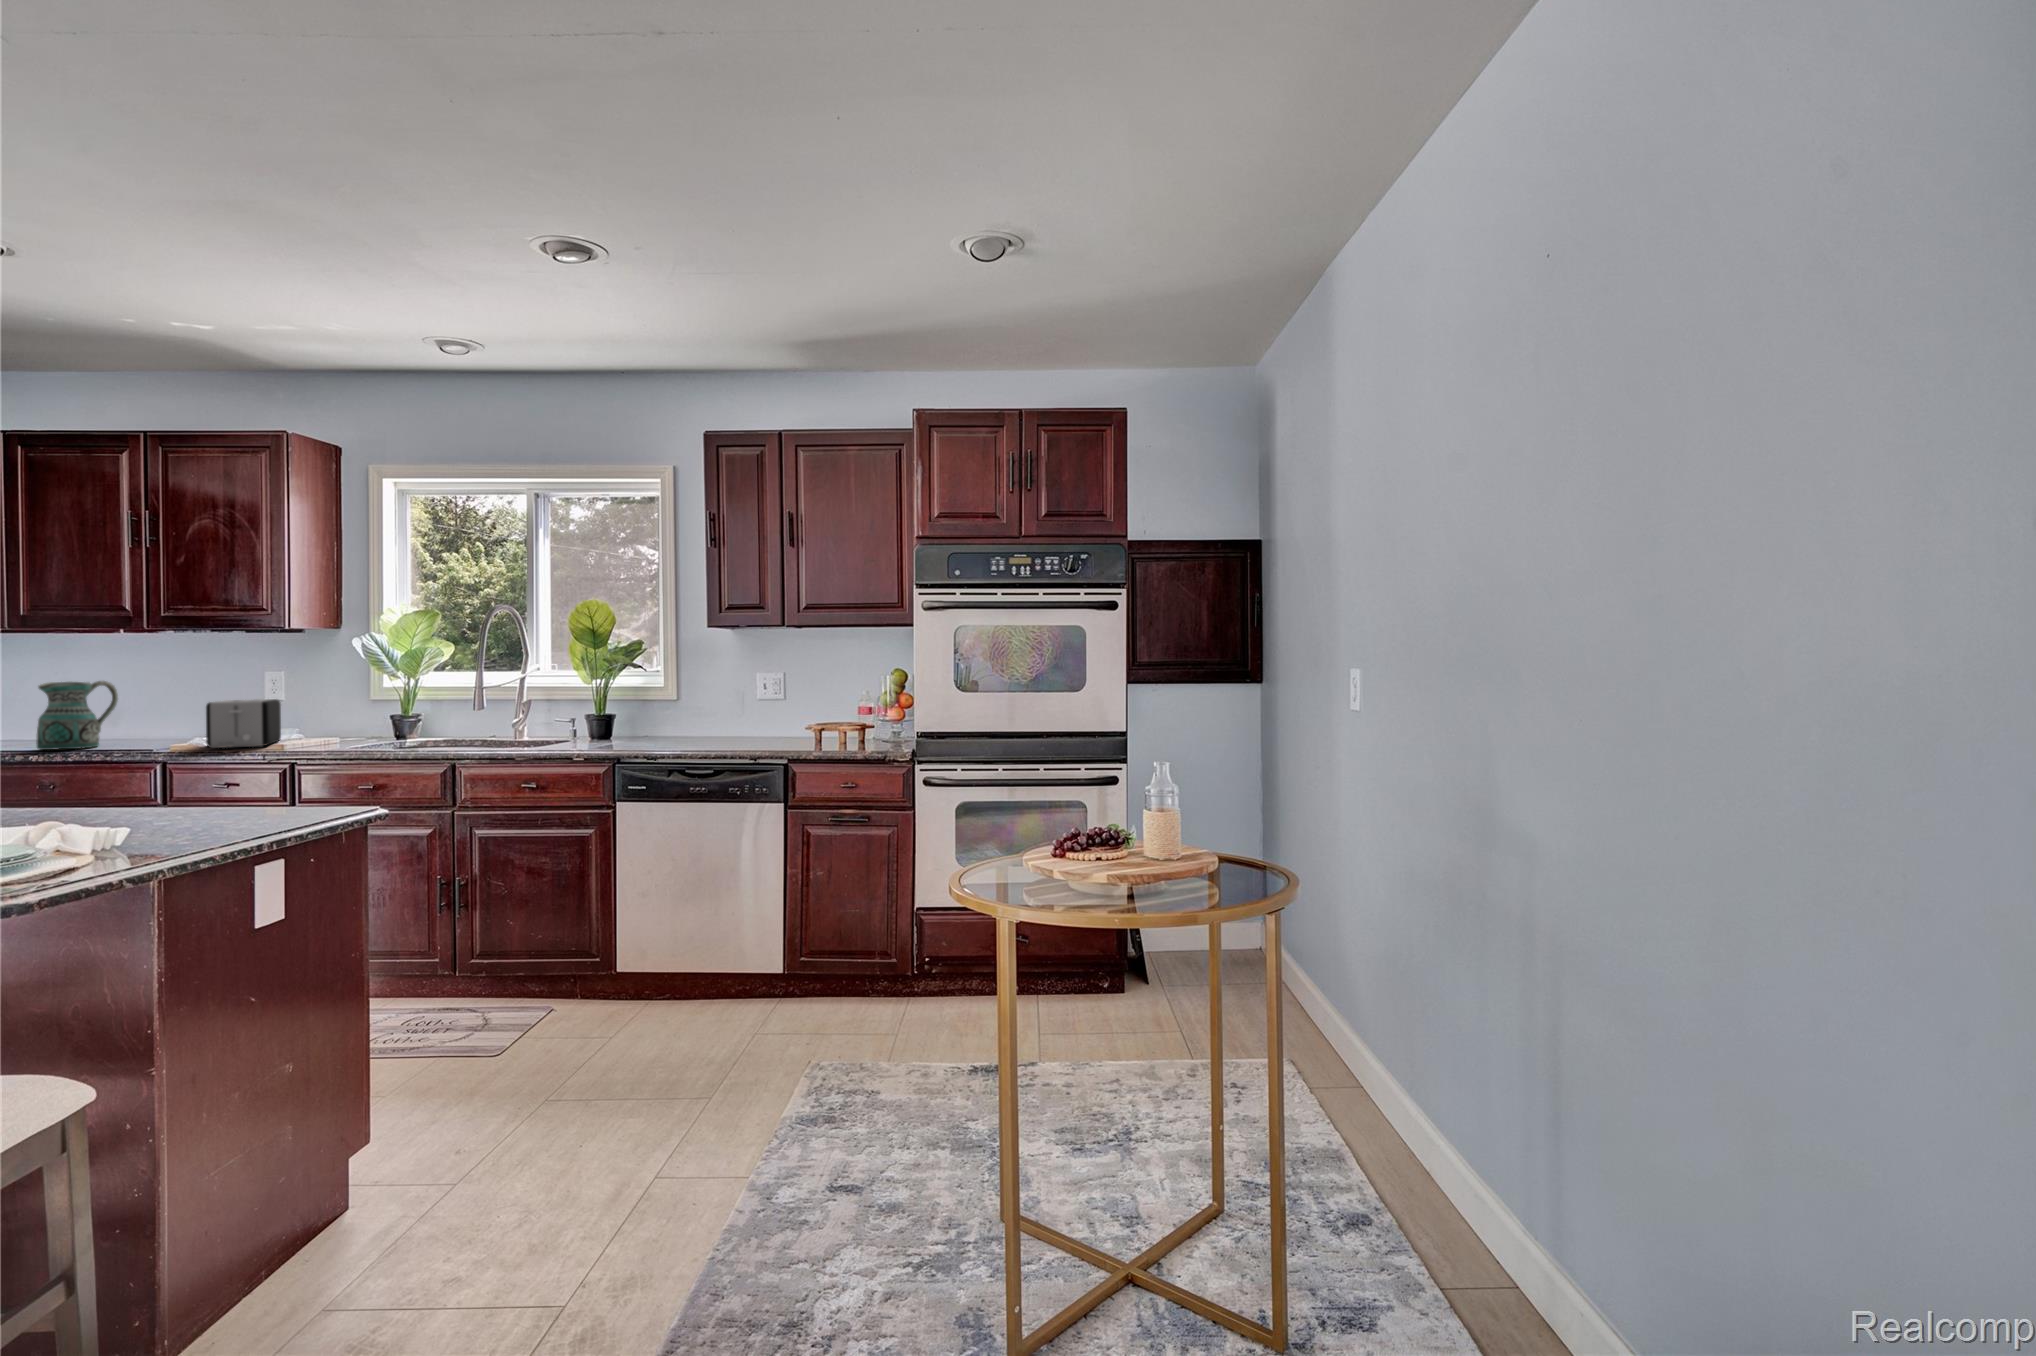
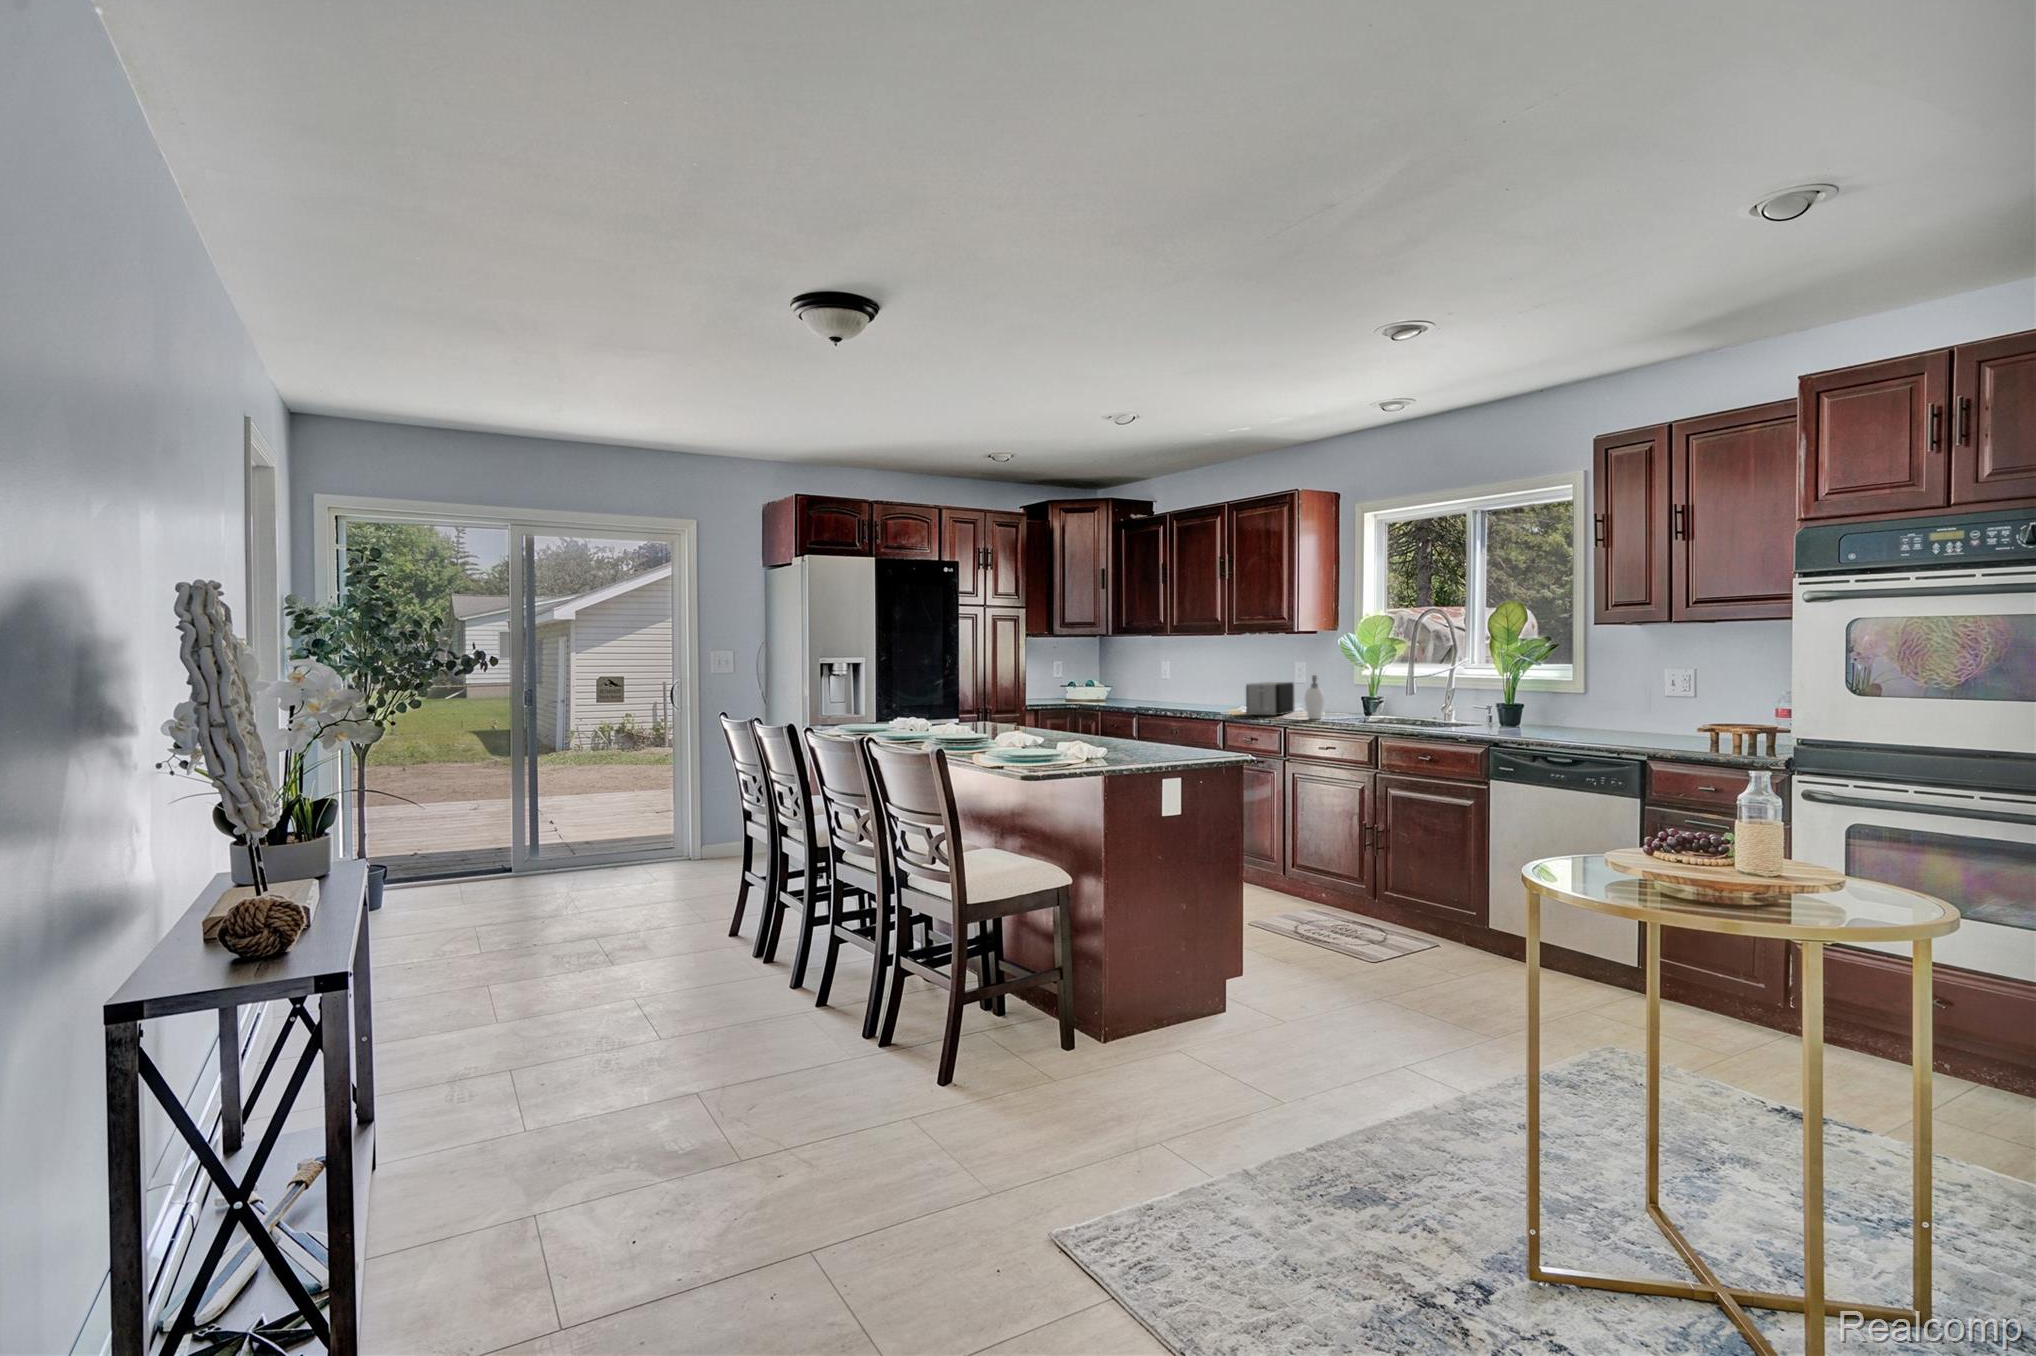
ceramic pitcher: present [36,681,118,750] -> none [1174,667,1214,711]
soap dispenser: none [320,687,361,748] -> present [1305,675,1325,719]

